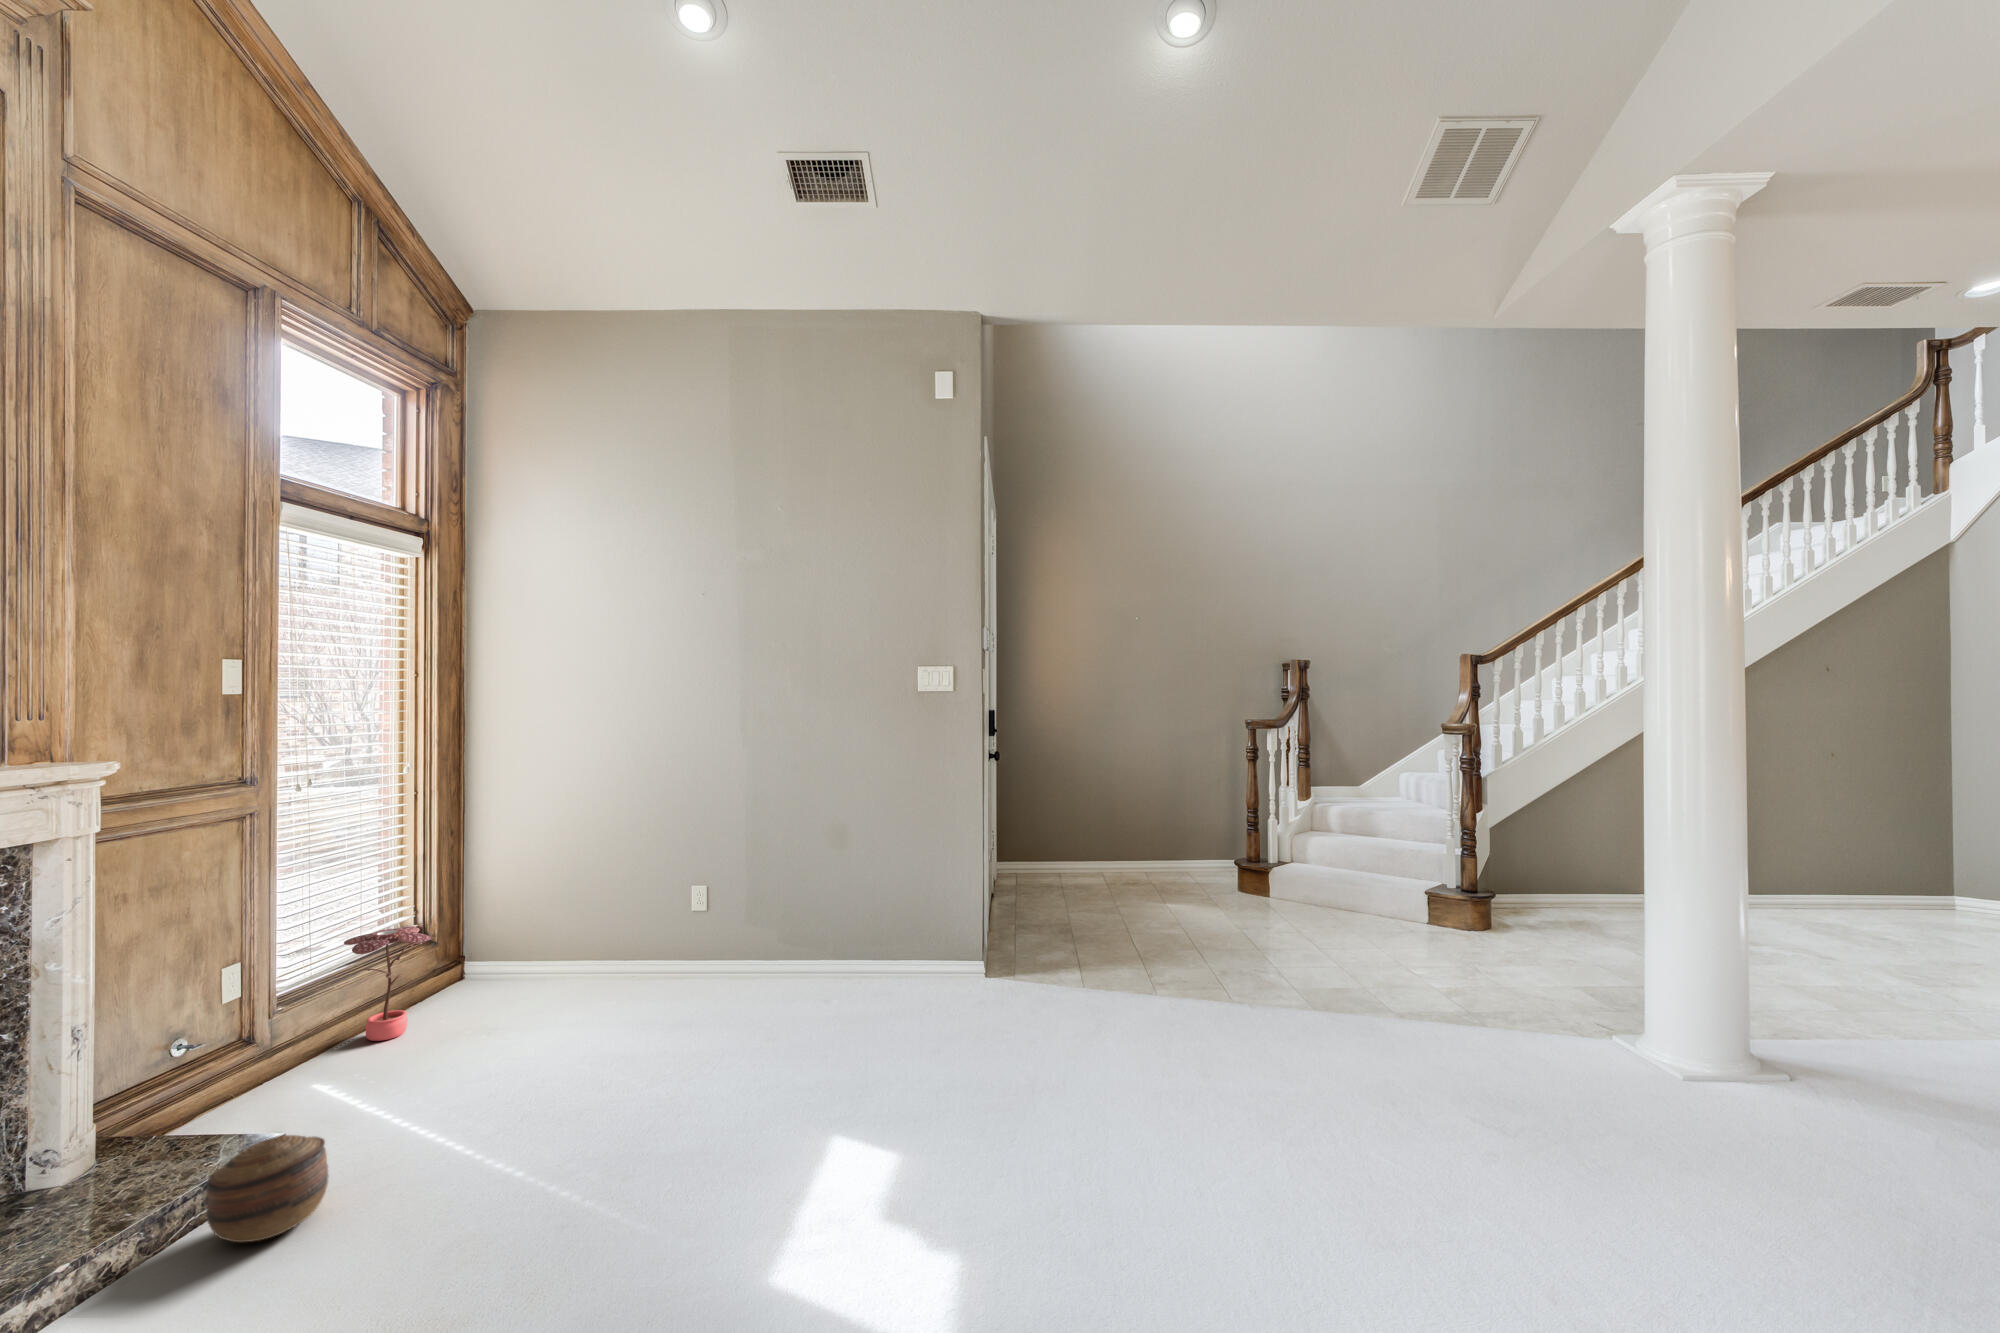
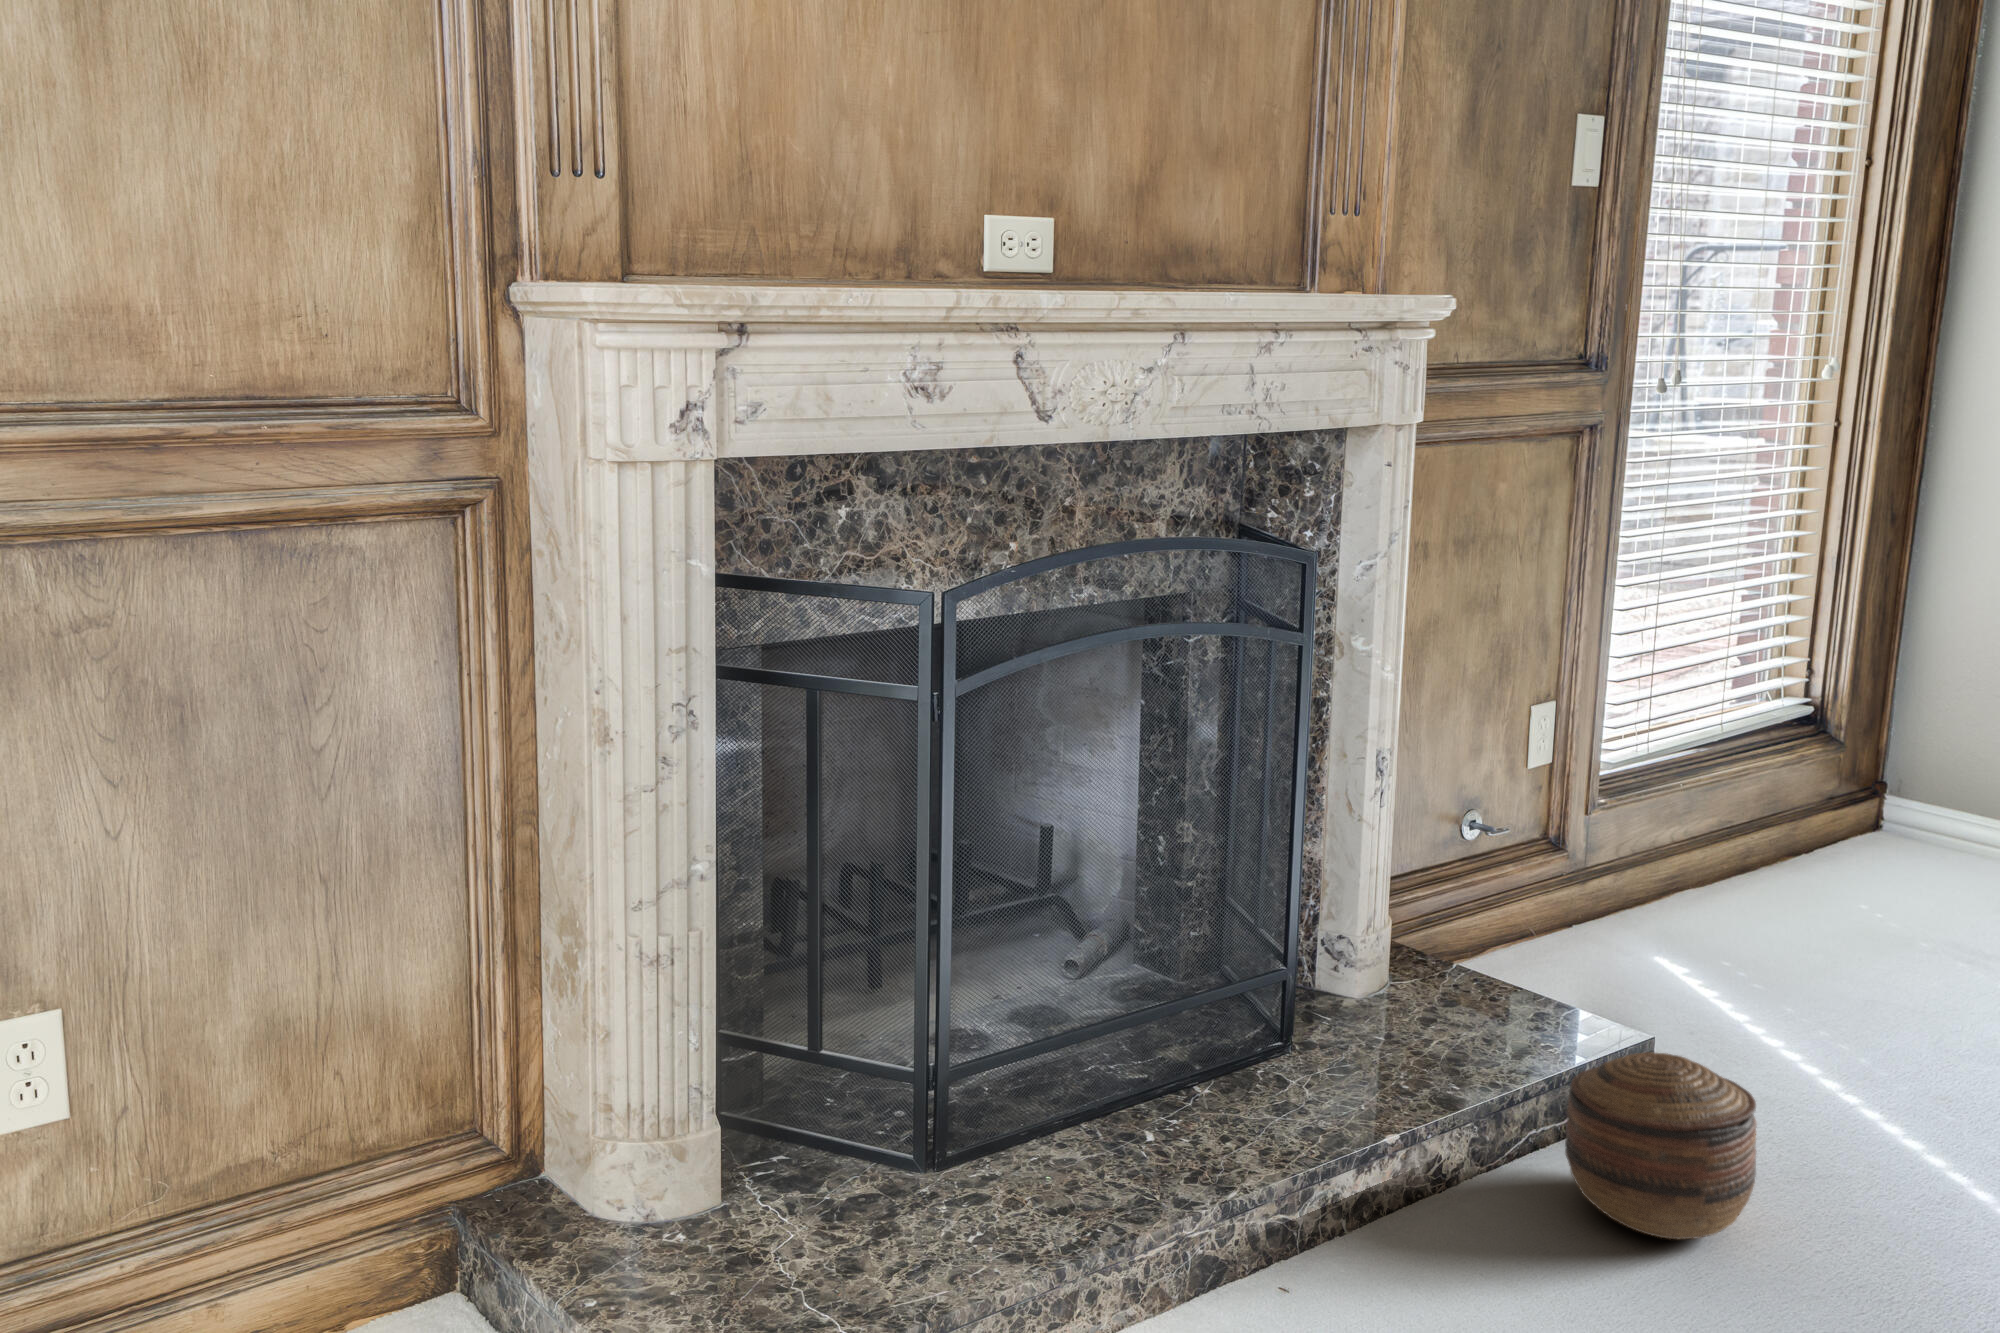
potted plant: present [344,926,431,1041] -> none [1696,698,1861,913]

